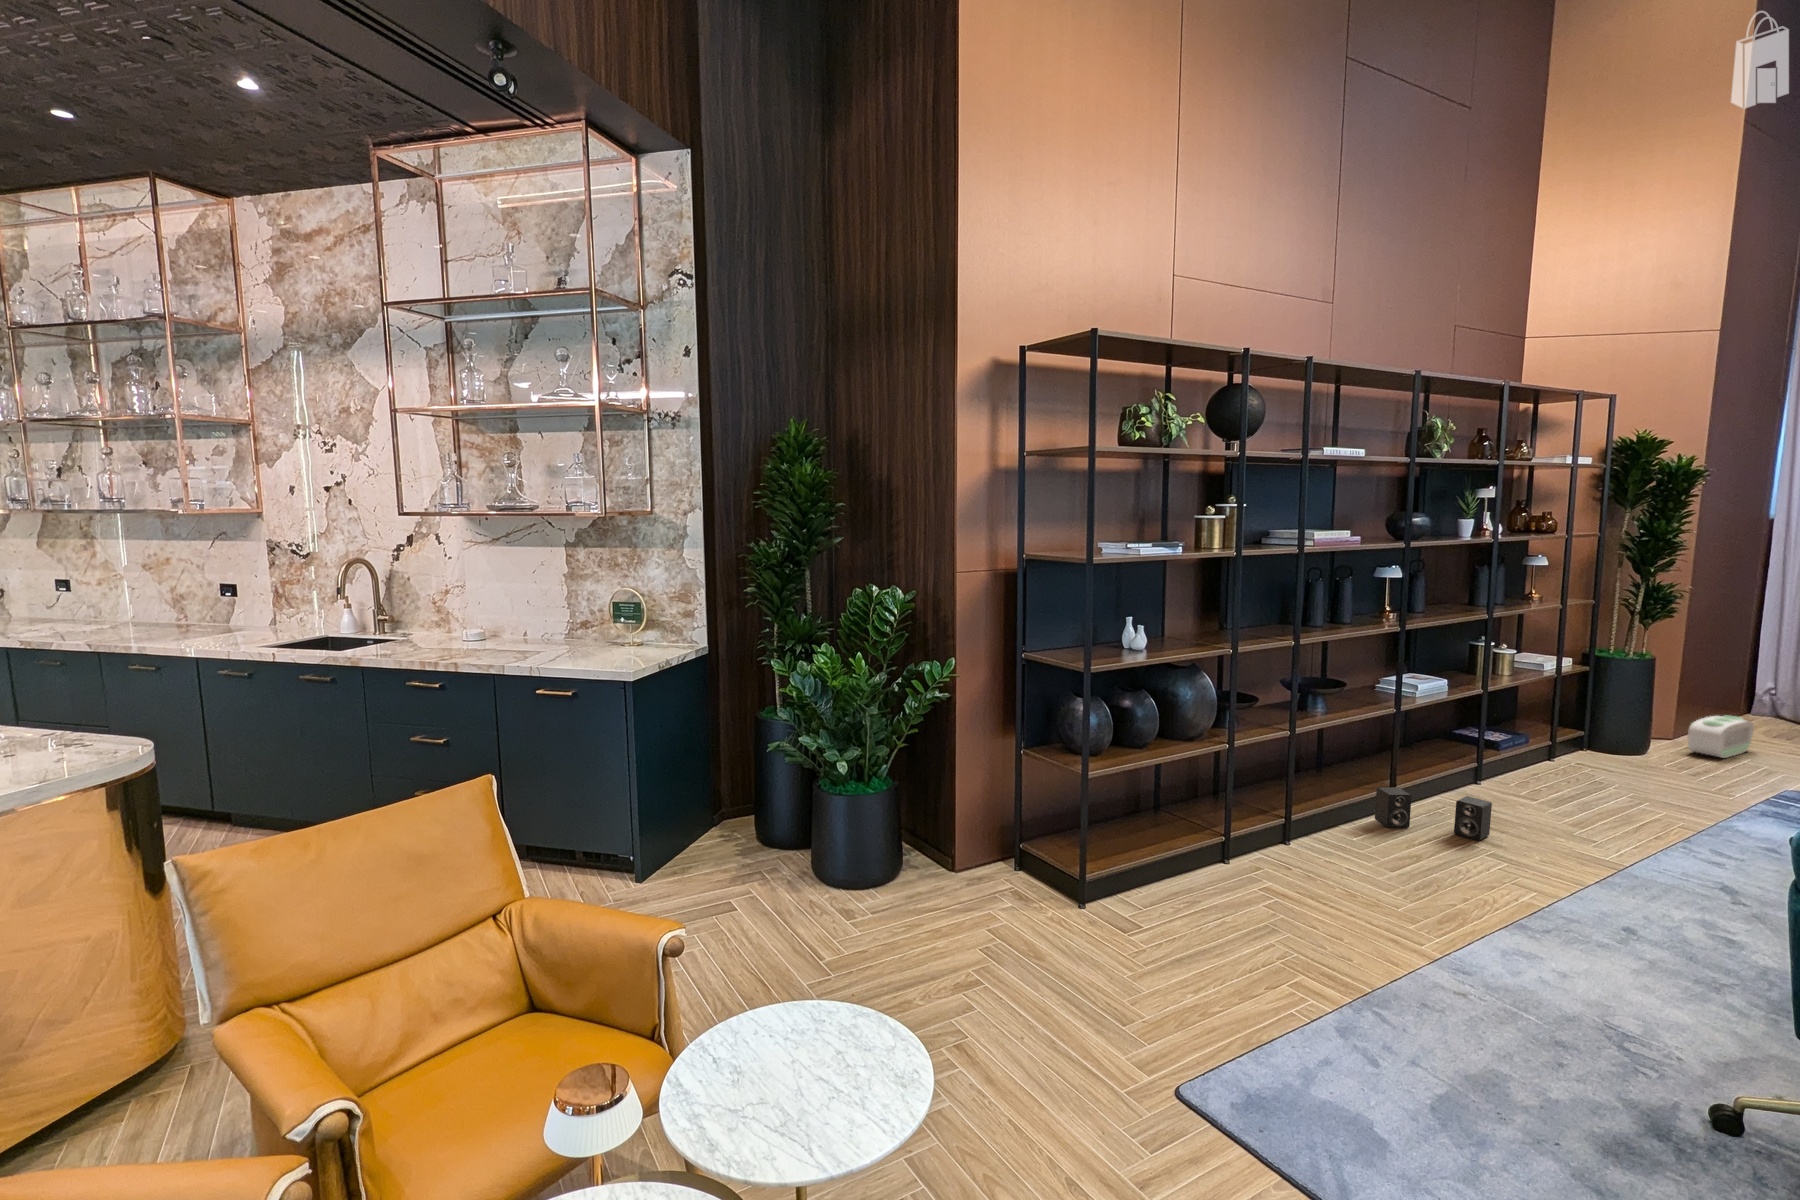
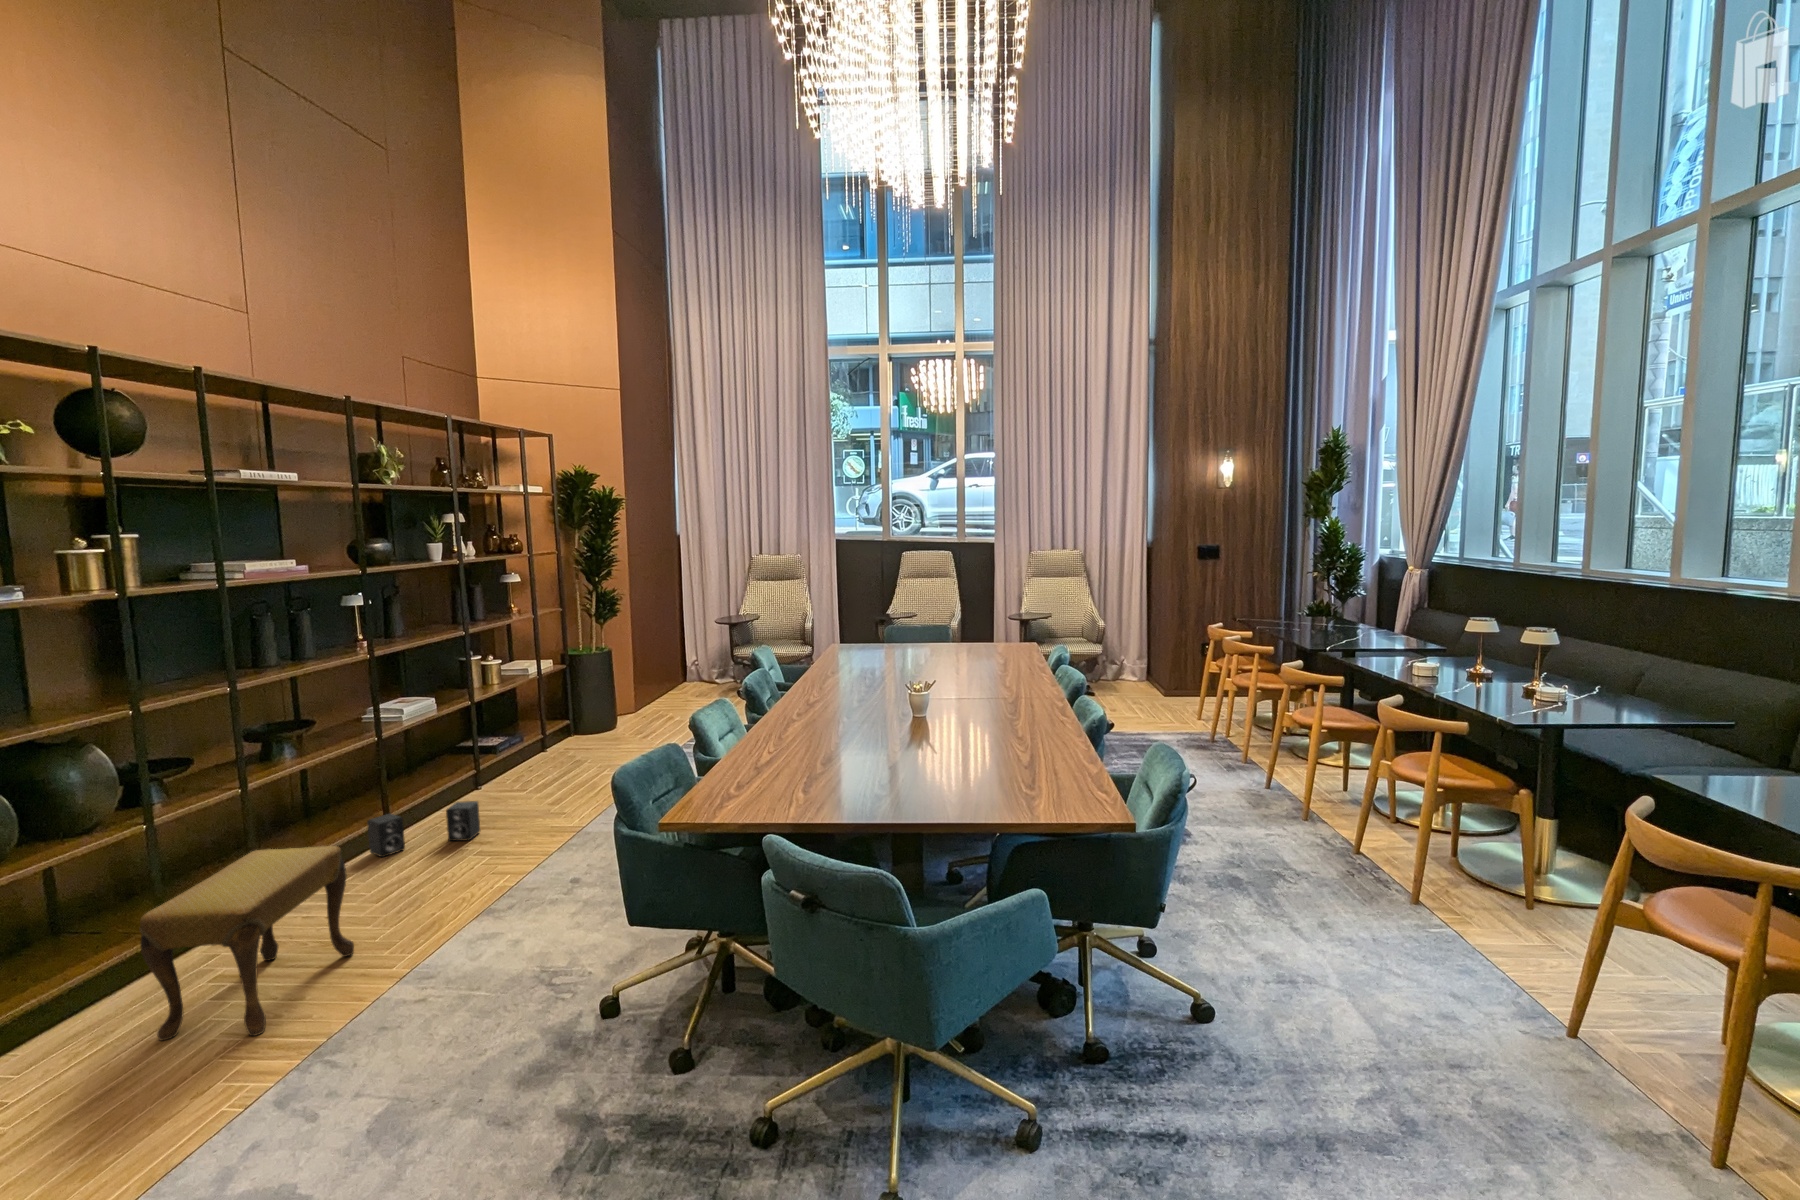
air purifier: present [1688,716,1754,758] -> none [640,682,679,715]
footstool: none [1240,789,1389,951] -> present [139,846,354,1041]

